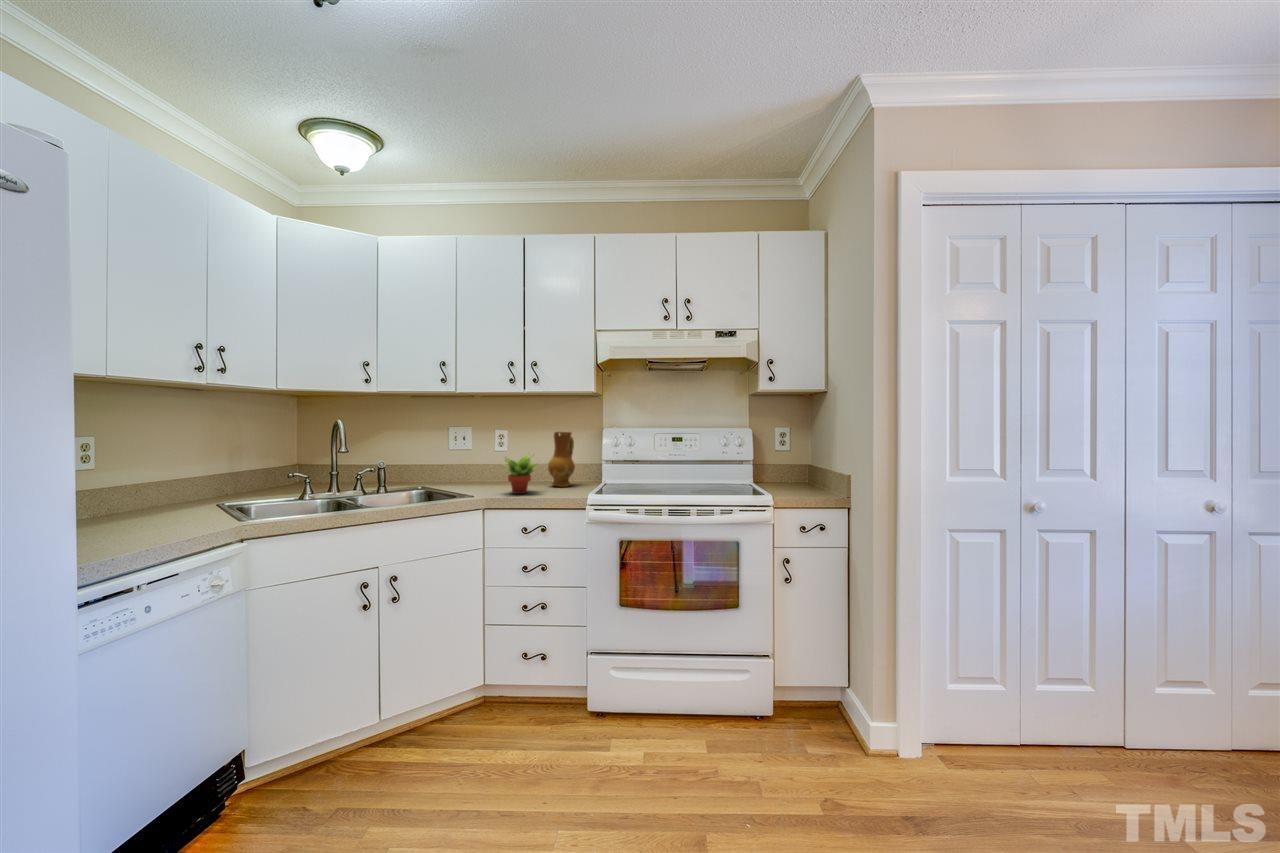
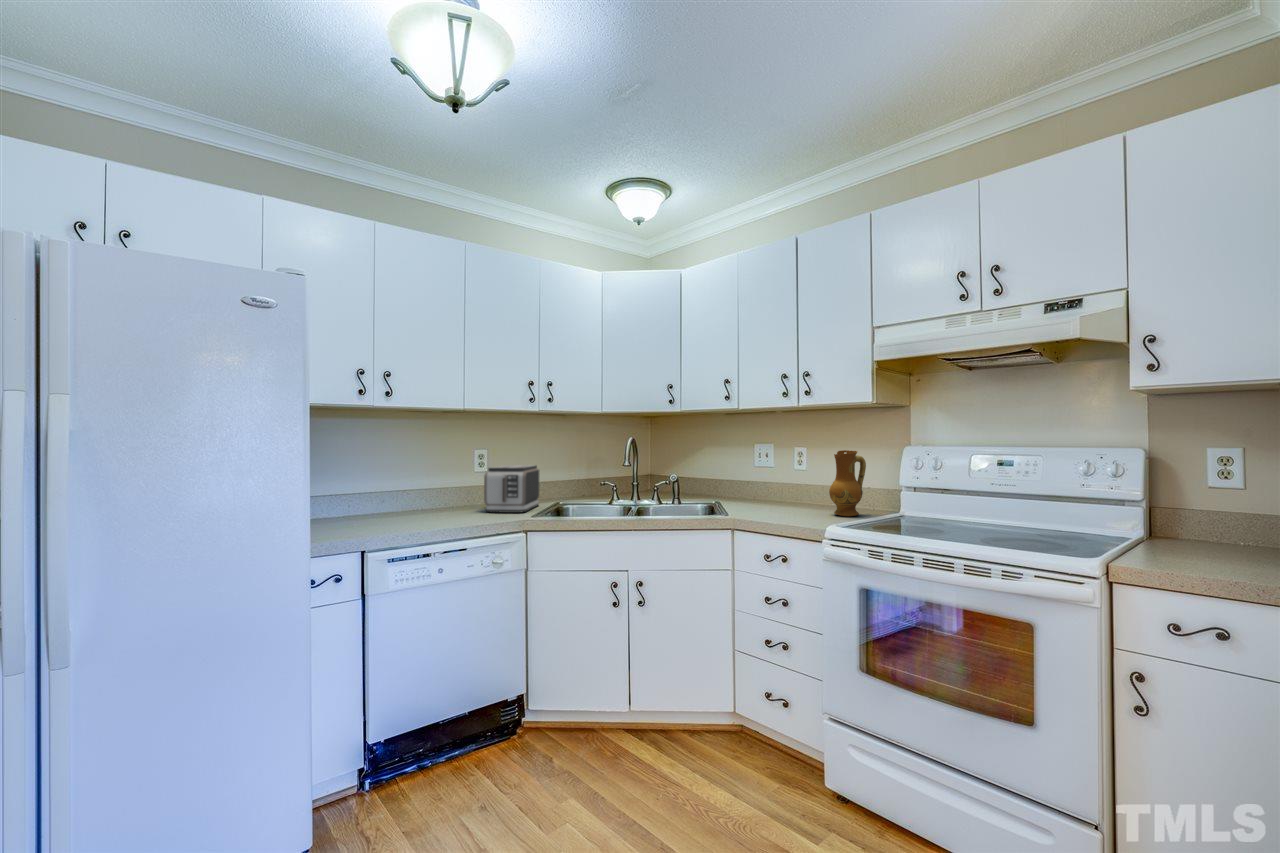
succulent plant: present [505,453,537,494] -> none [759,473,806,519]
toaster: none [120,457,201,528] -> present [484,465,539,513]

